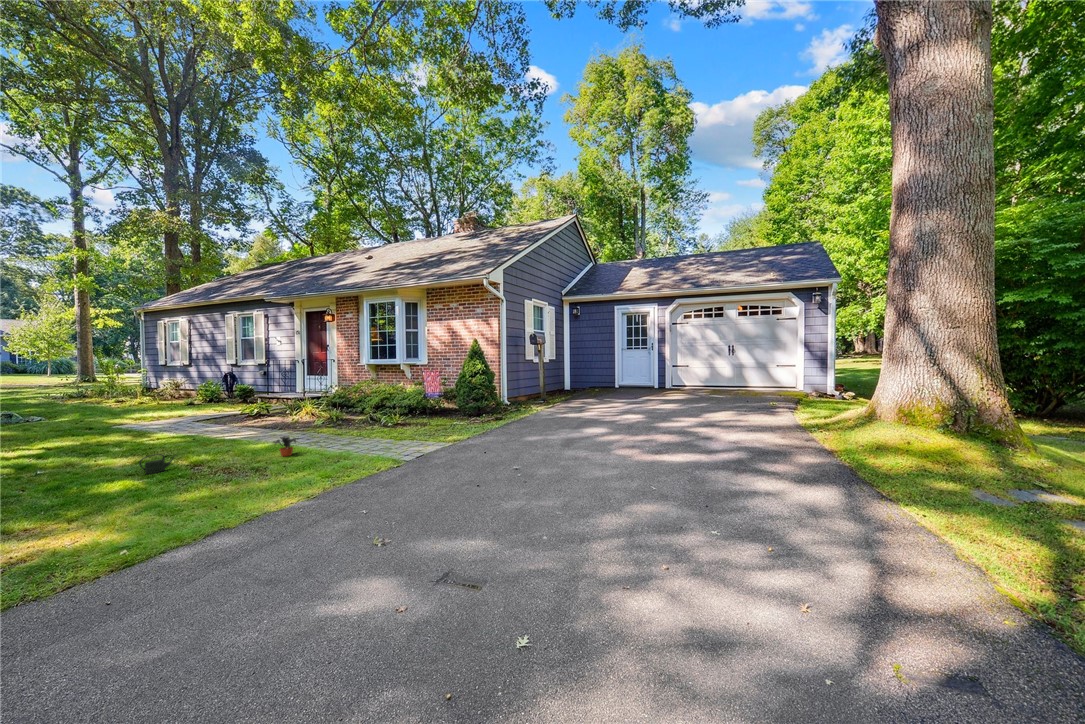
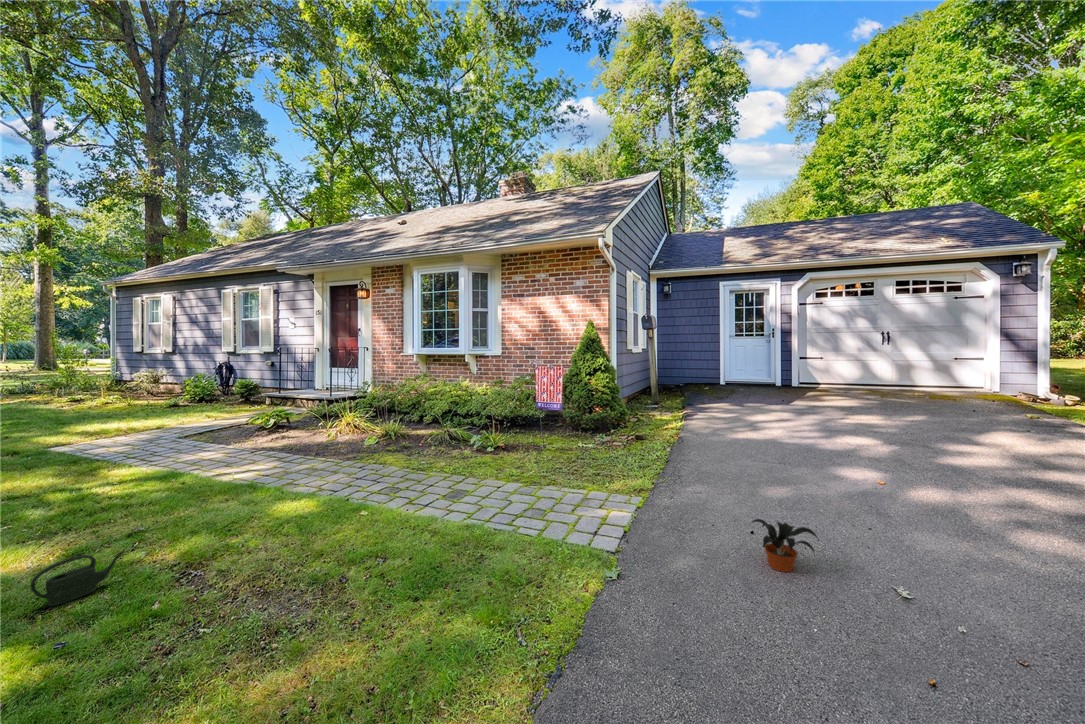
potted plant: present [274,437,296,456] -> present [752,519,817,572]

